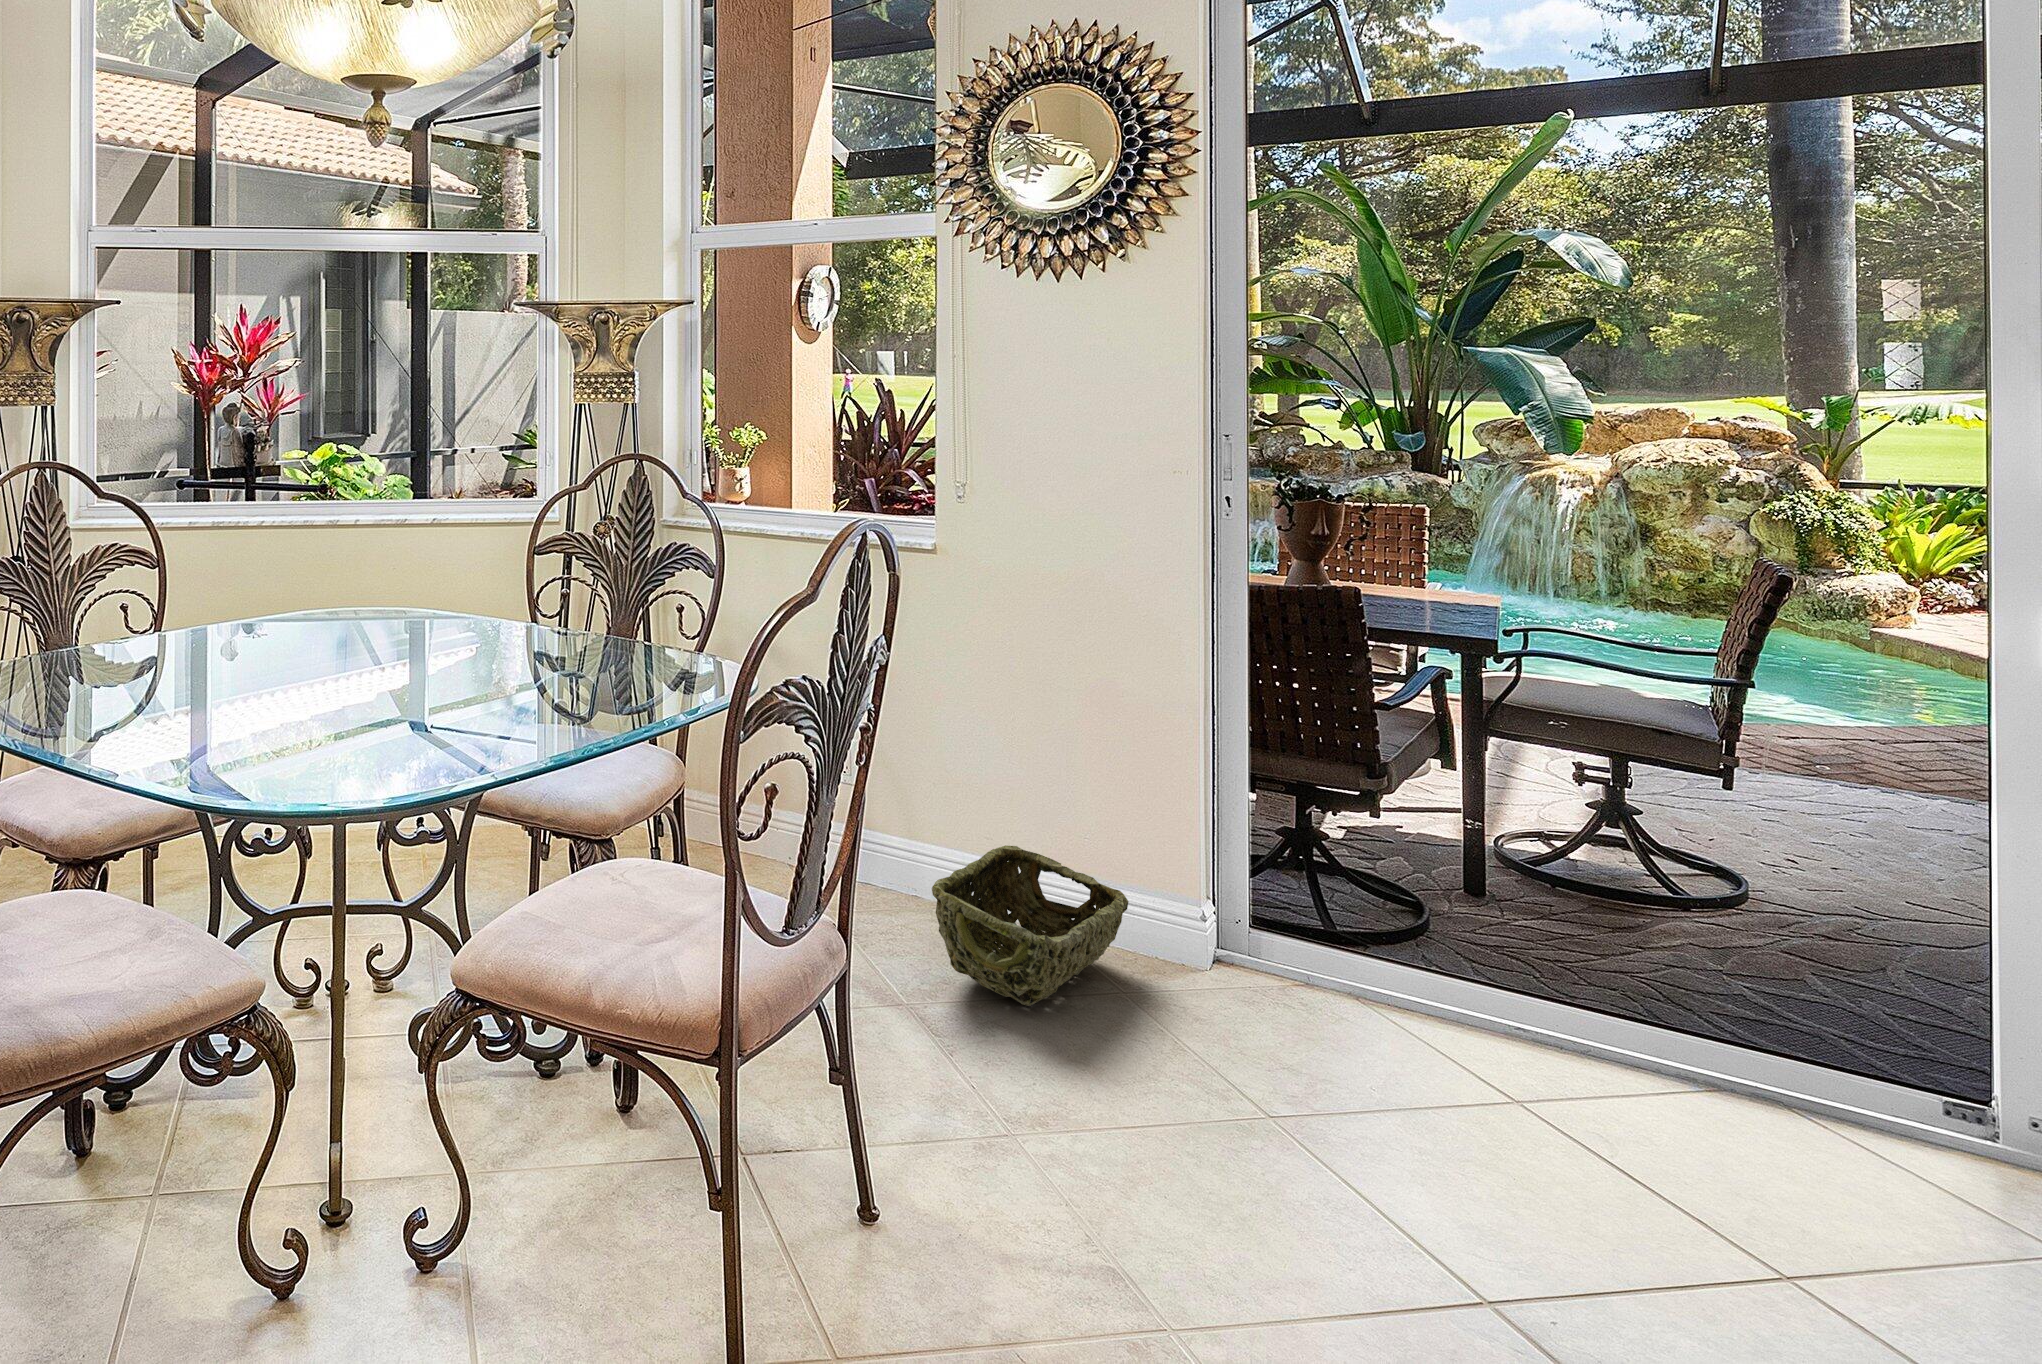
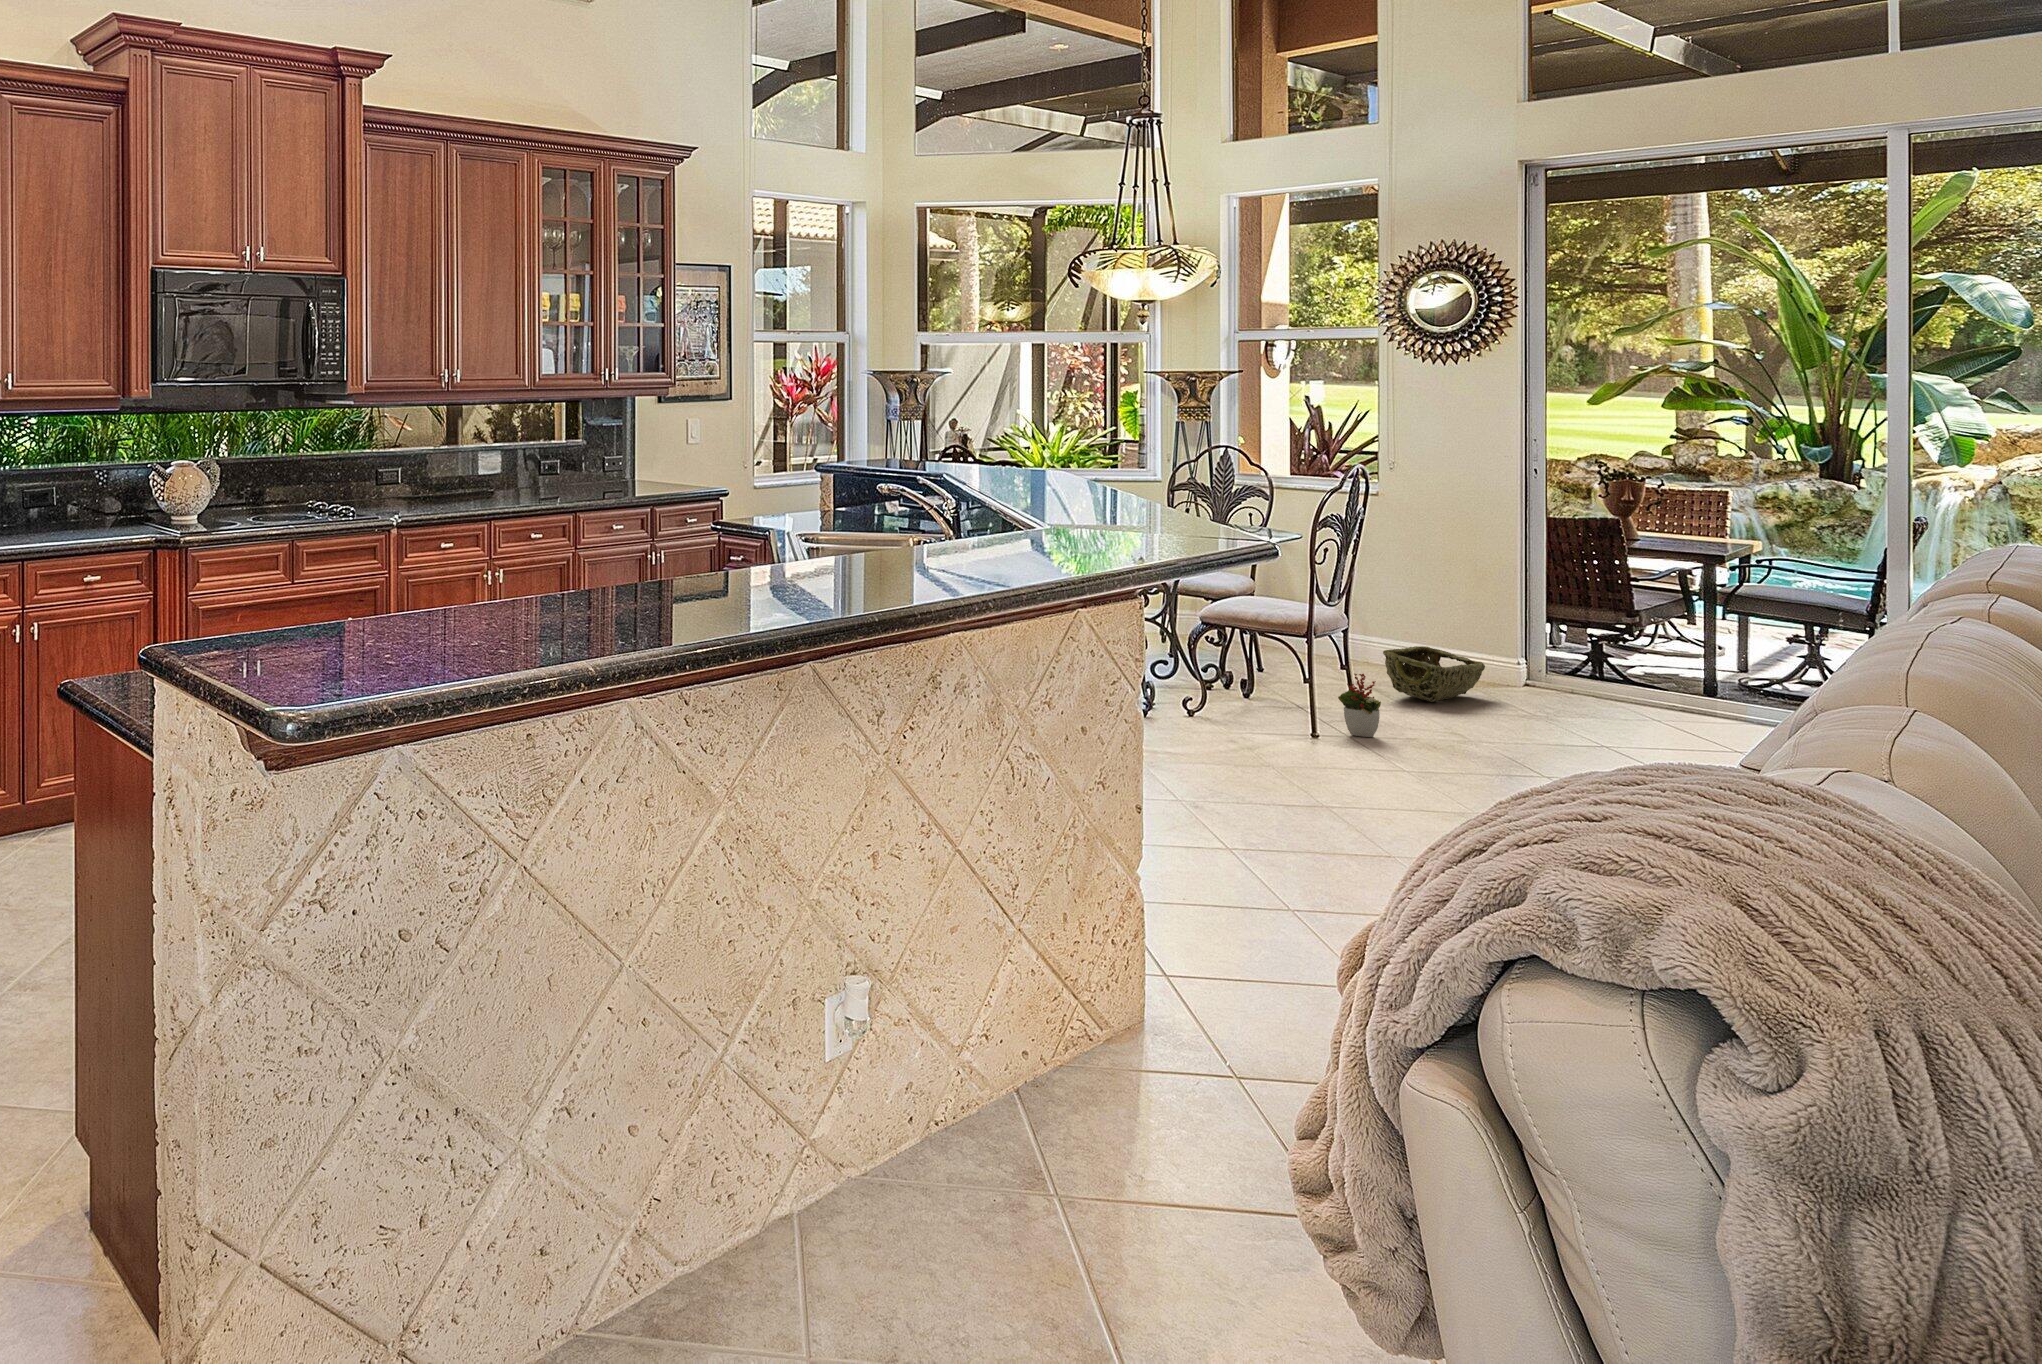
decorative plant: none [810,1084,917,1273] -> present [1338,674,1381,737]

